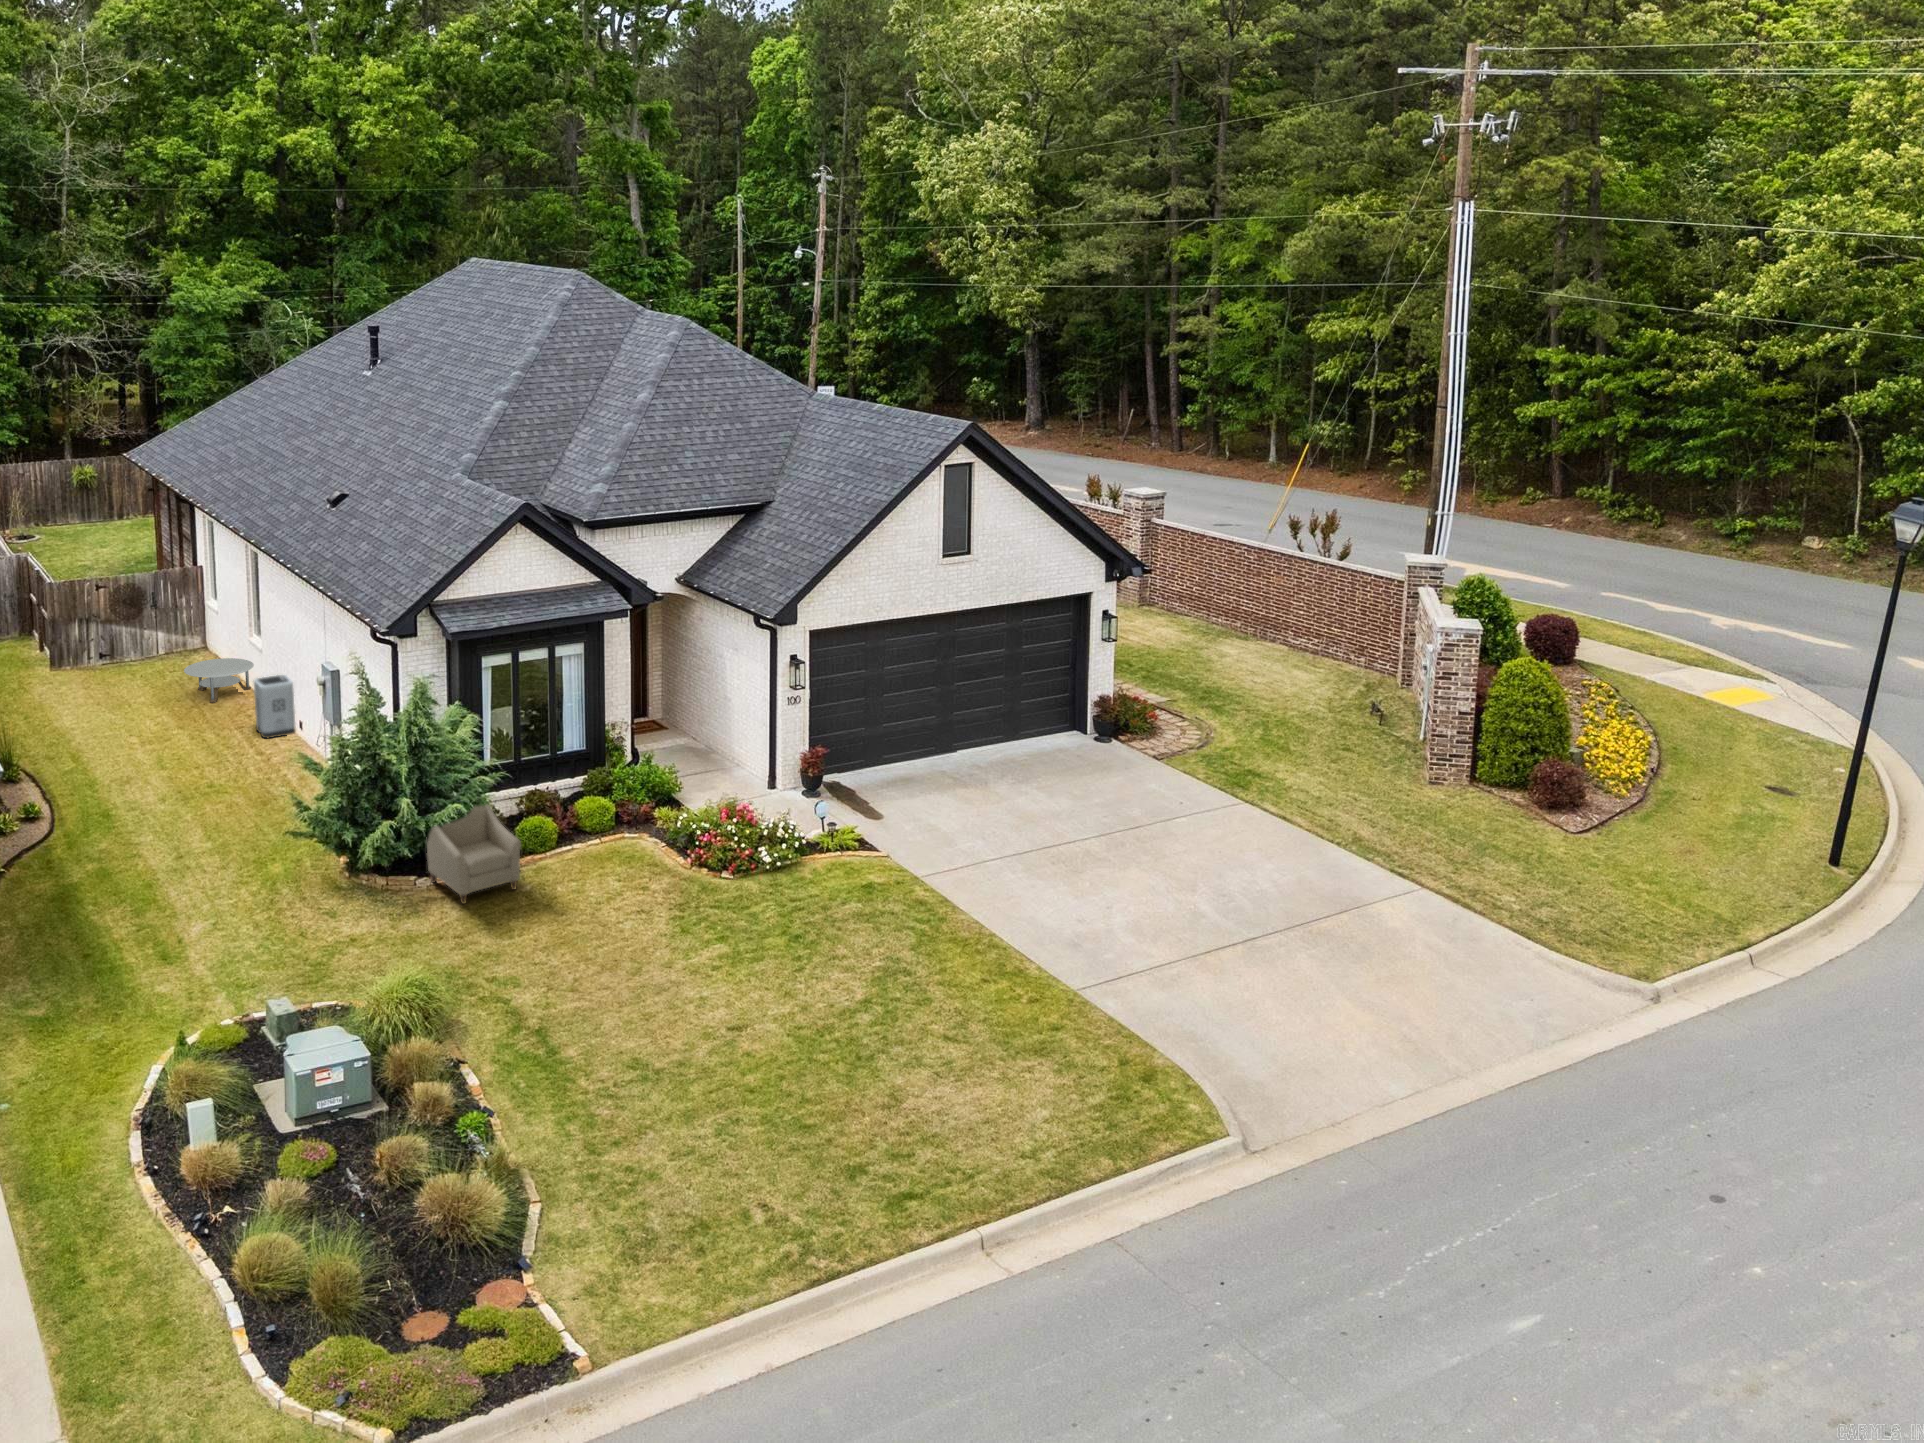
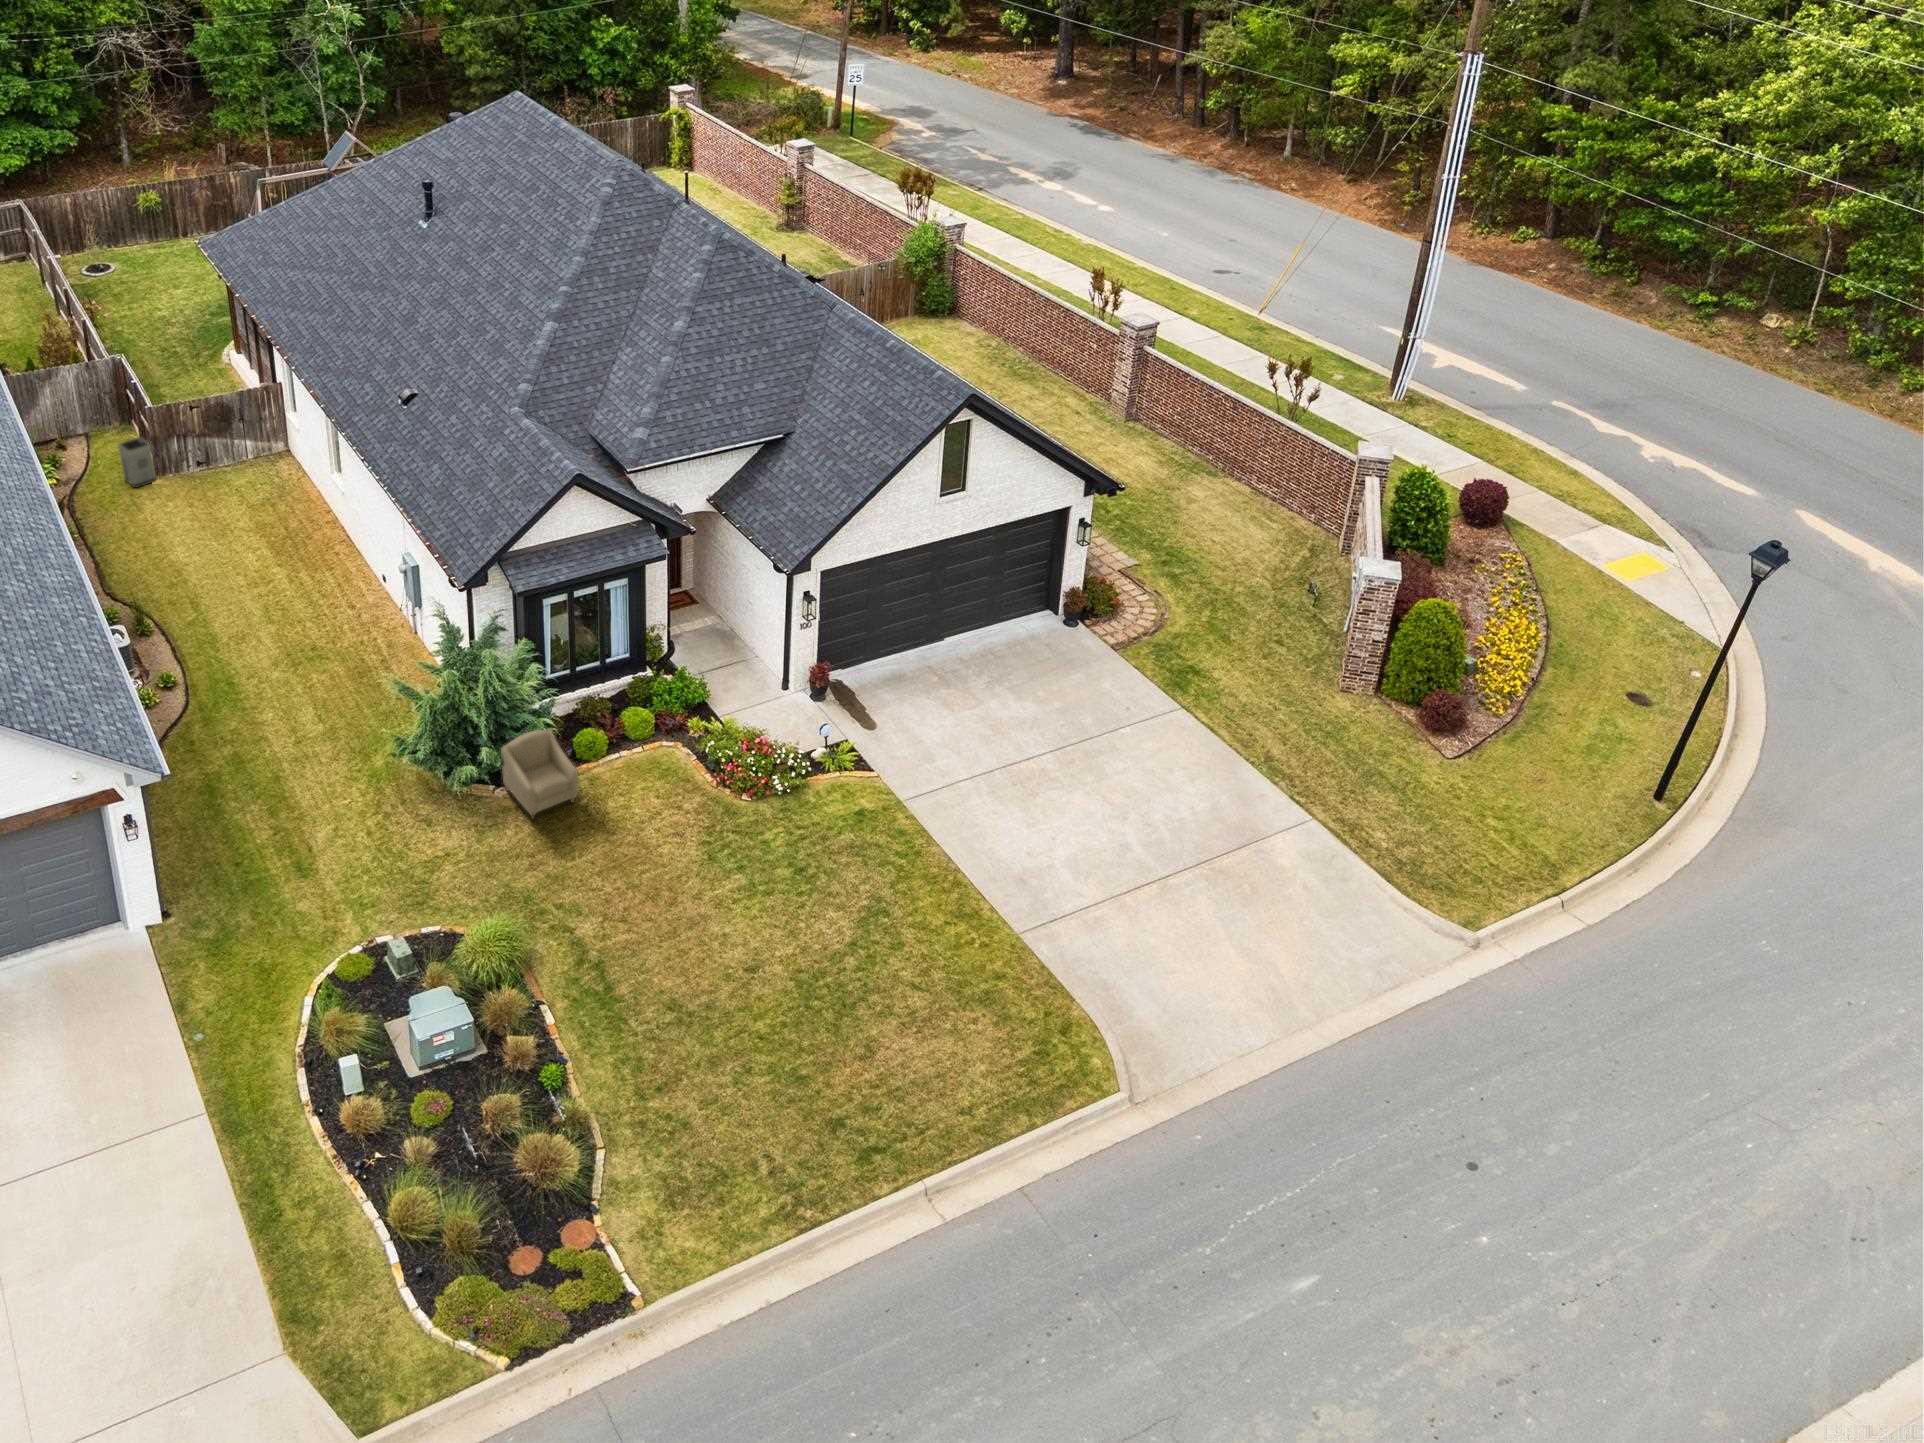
round table: present [184,658,254,703] -> none [278,495,337,543]
trash can: present [254,675,295,738] -> present [118,437,157,488]

